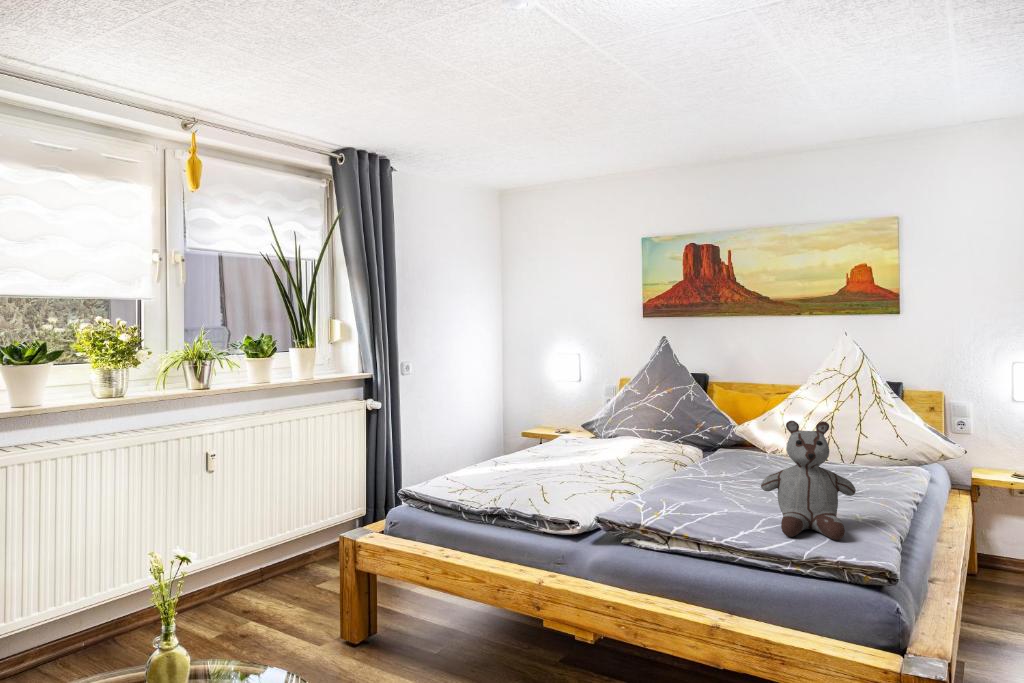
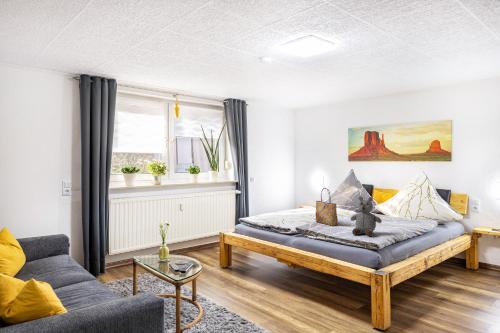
tote bag: none [626,394,700,502] -> present [316,188,338,226]

